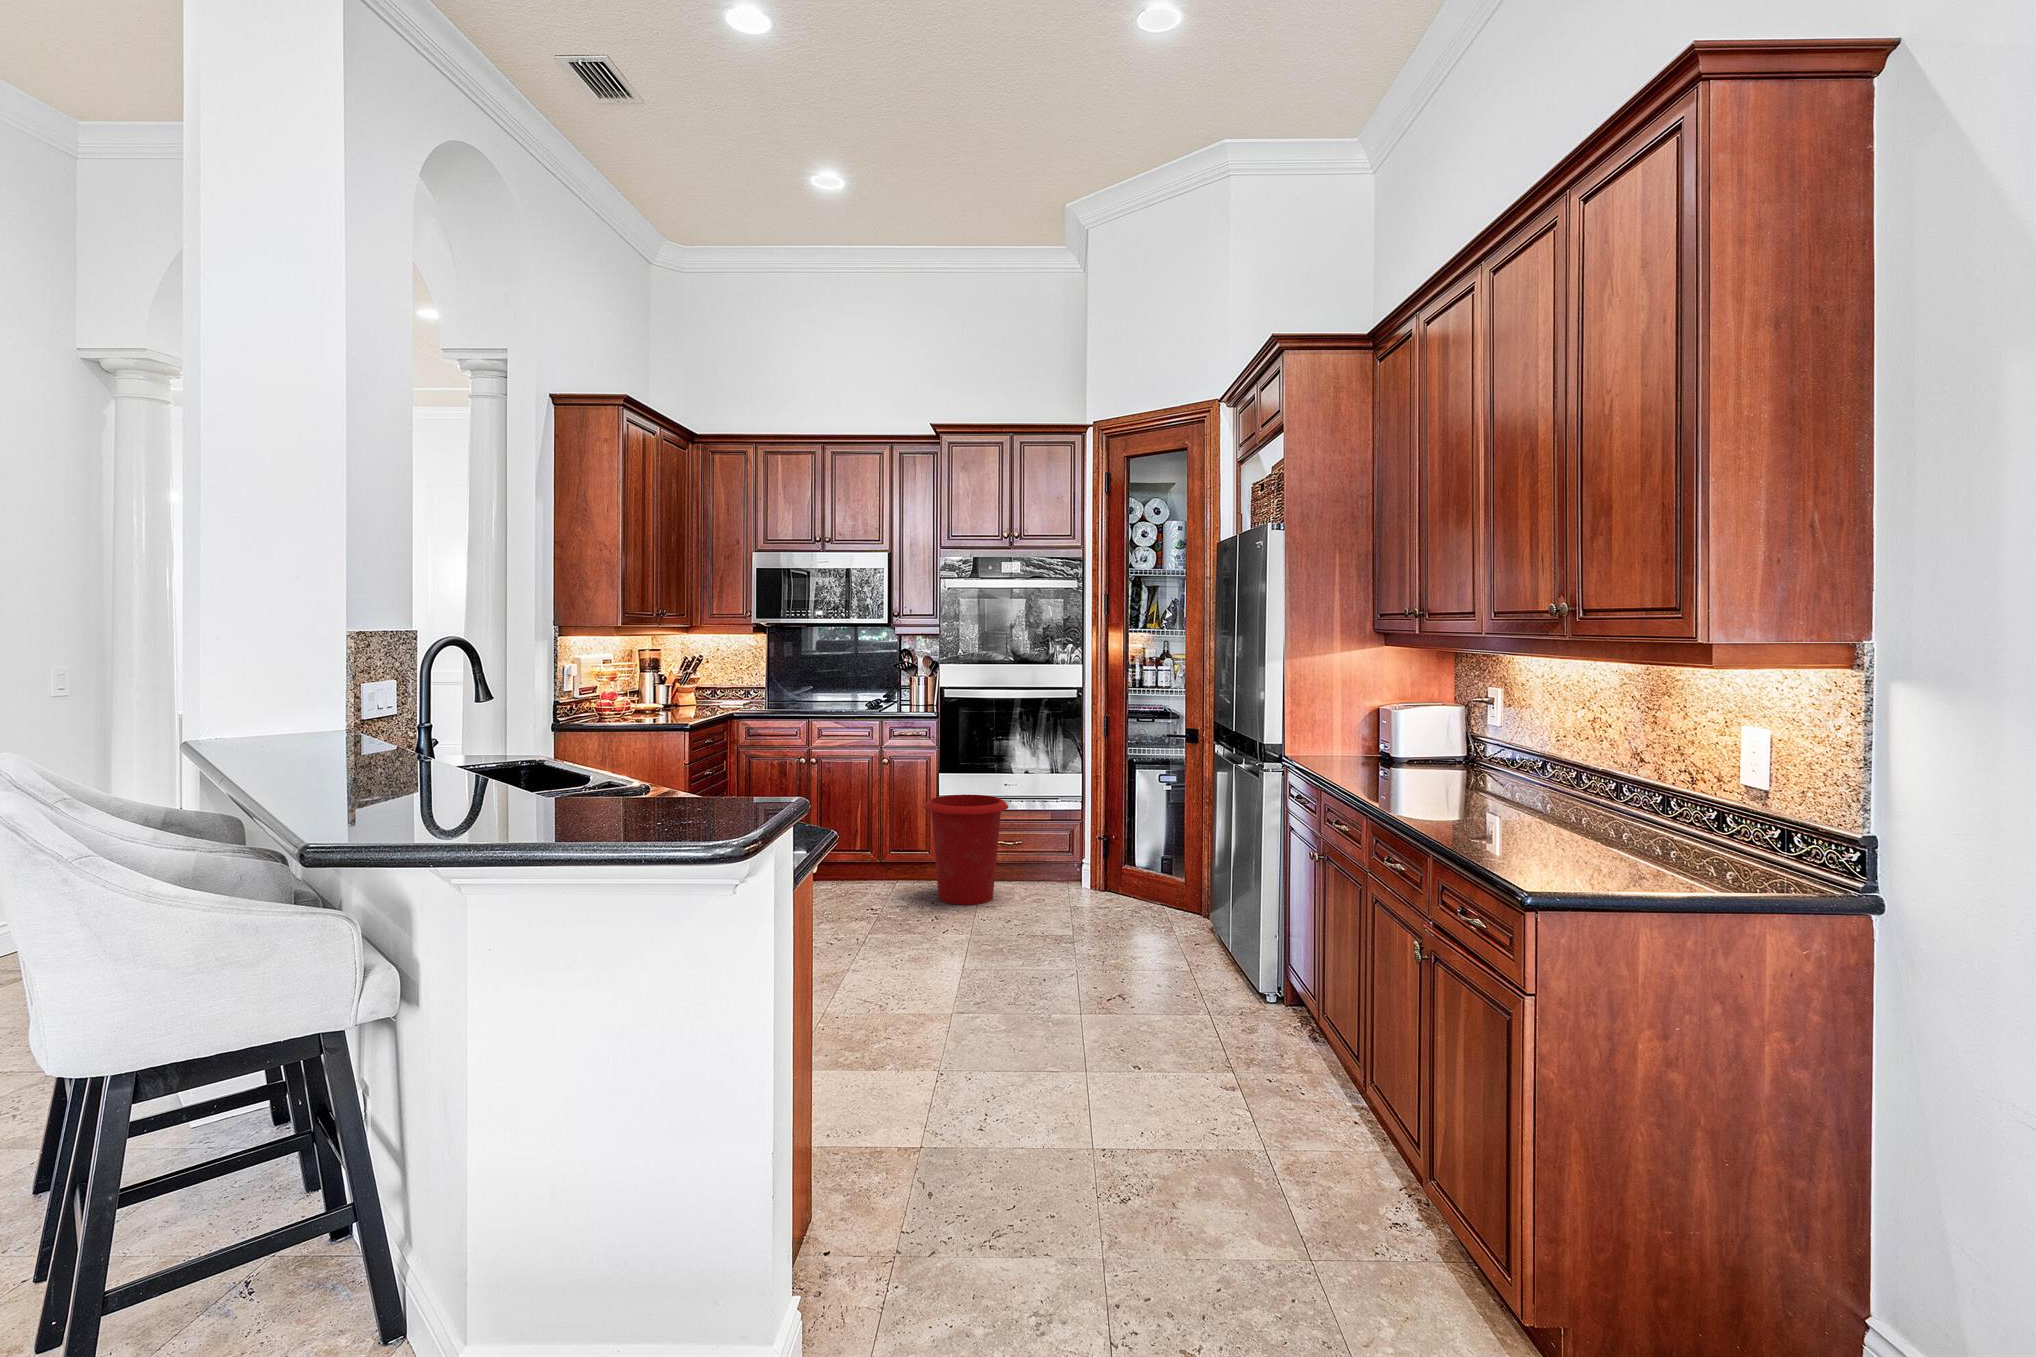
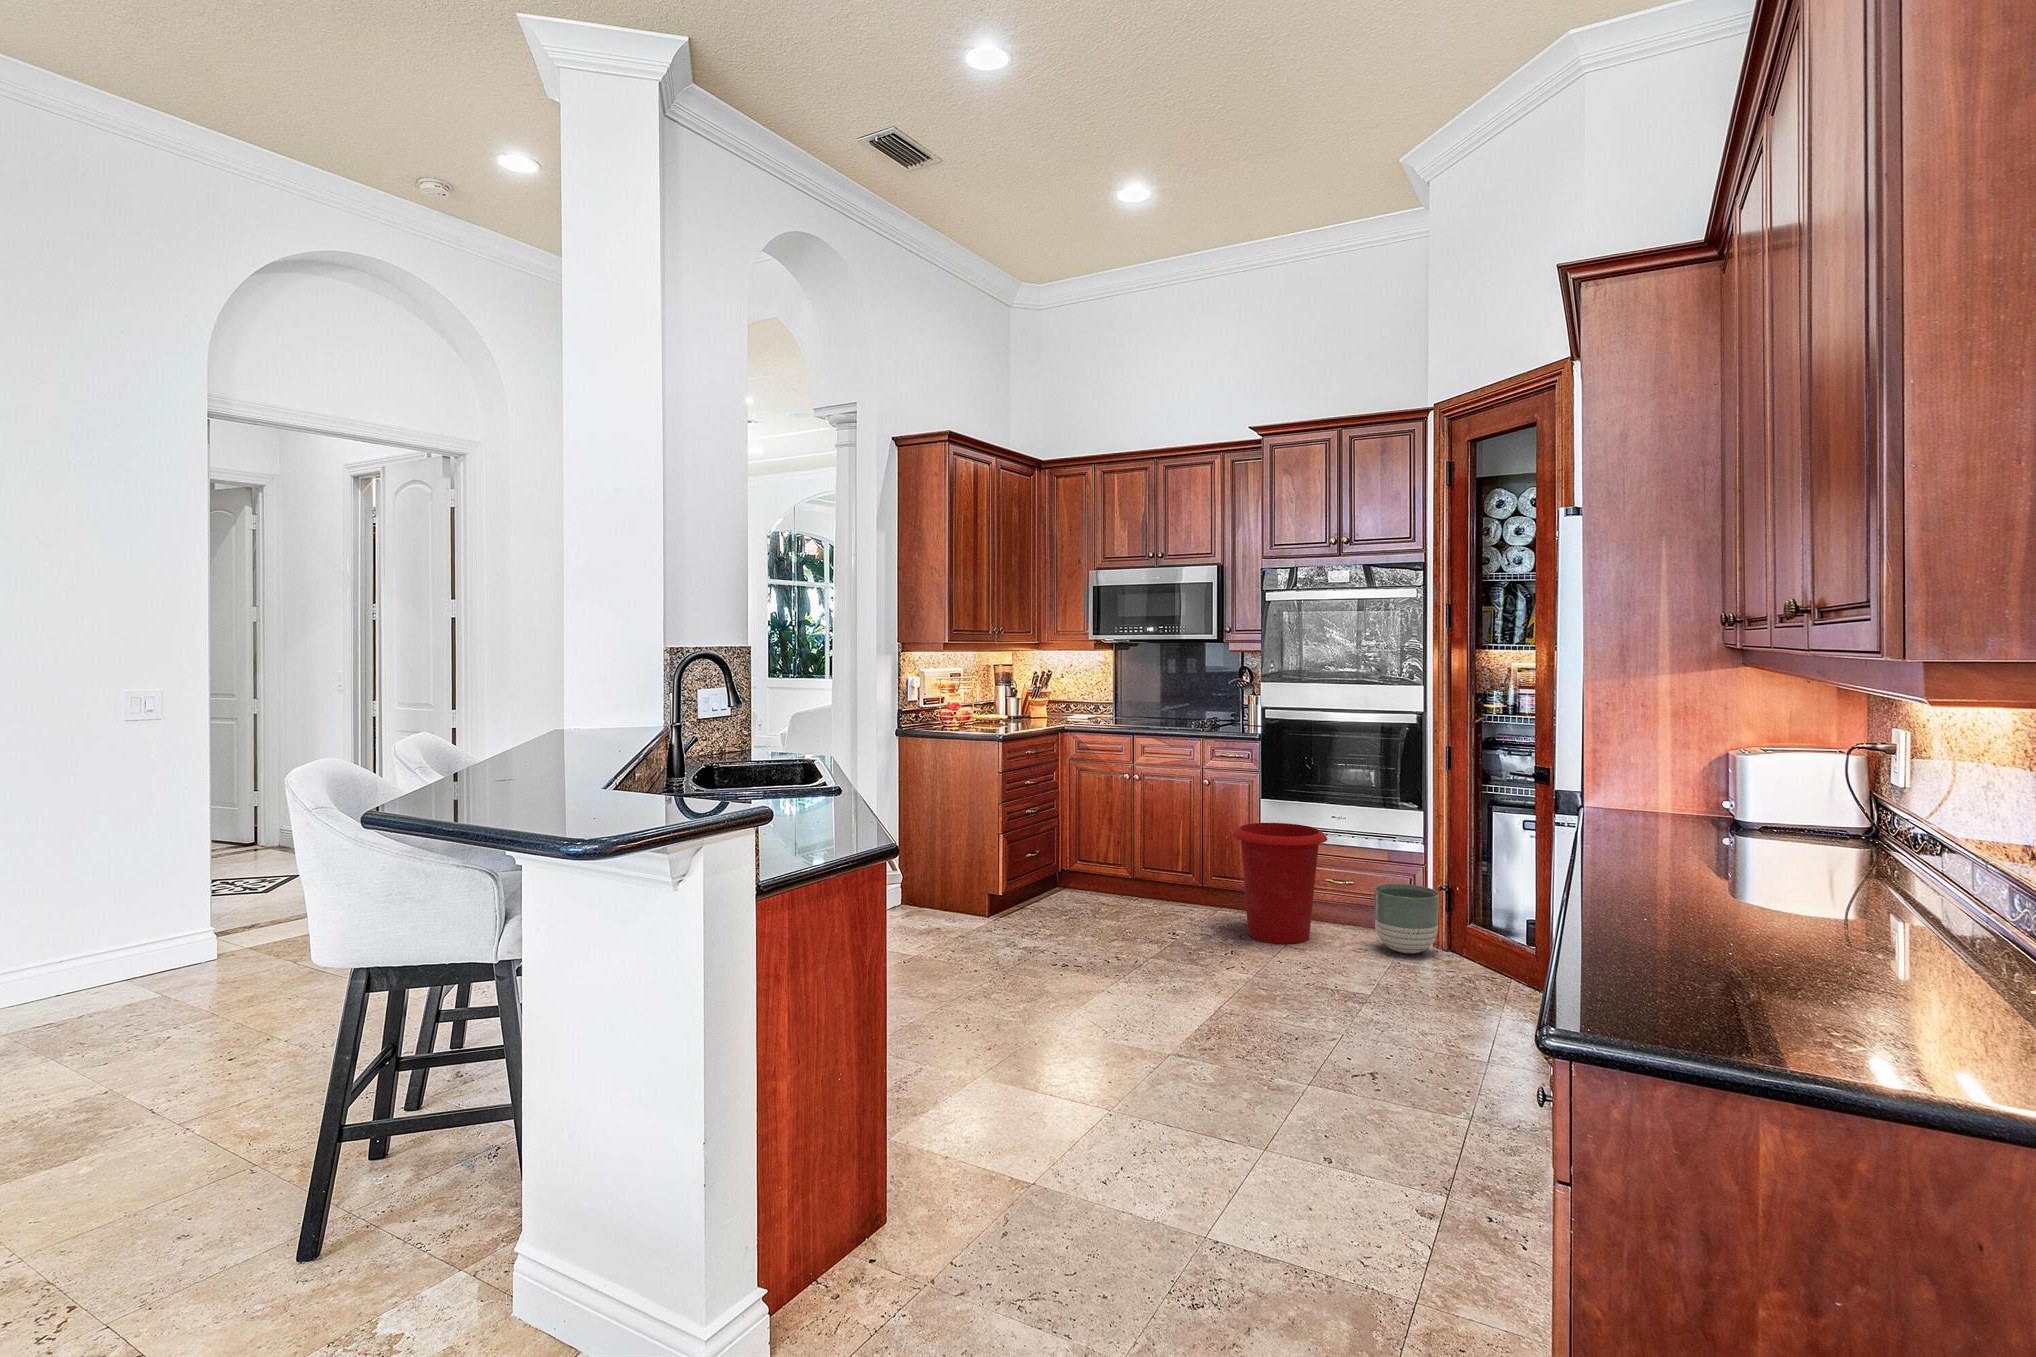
planter: none [1050,839,1102,898] -> present [1375,884,1439,954]

